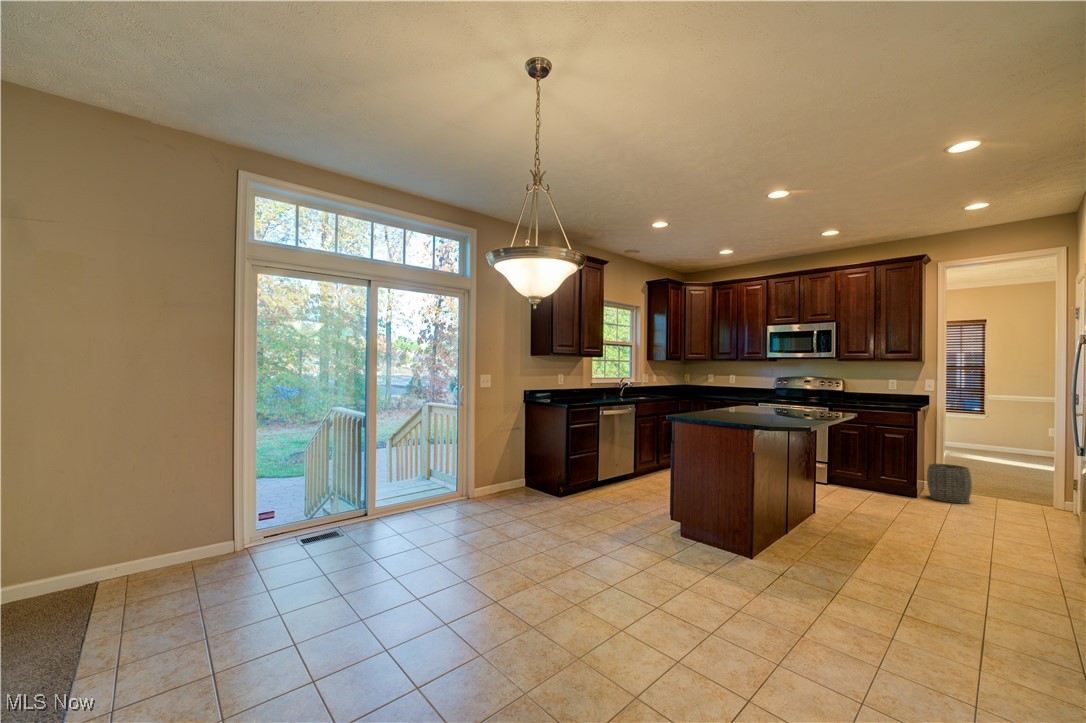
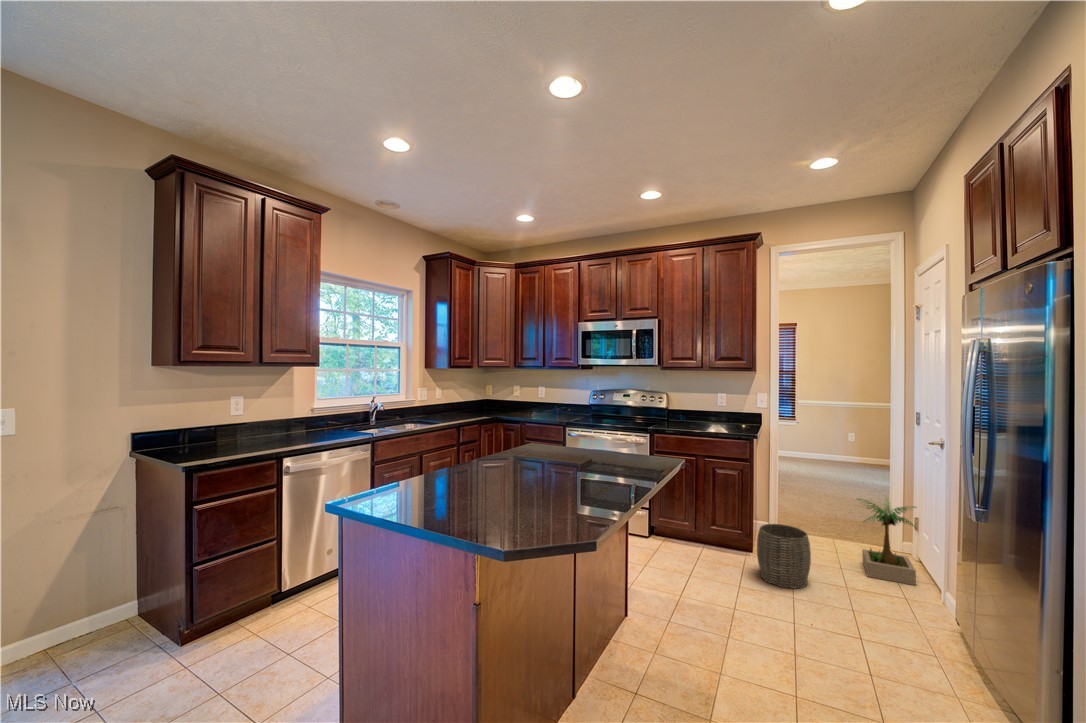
potted plant: none [1007,448,1069,509] -> present [858,498,917,585]

